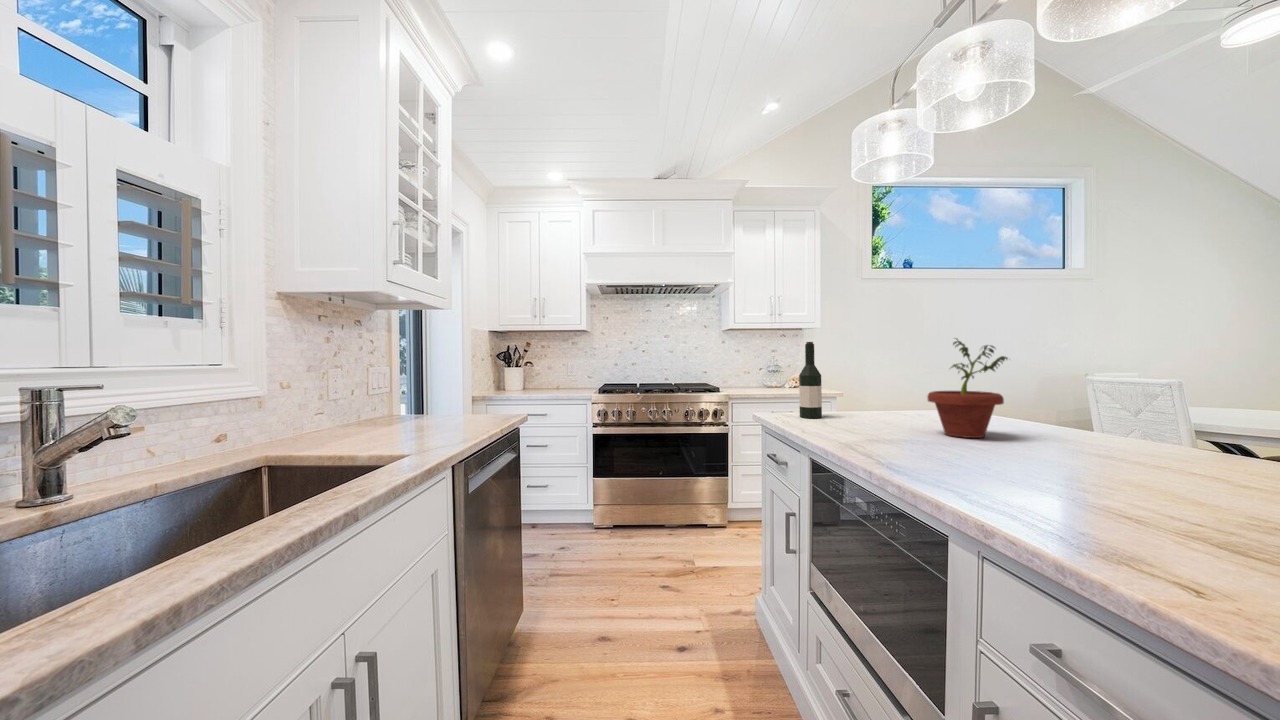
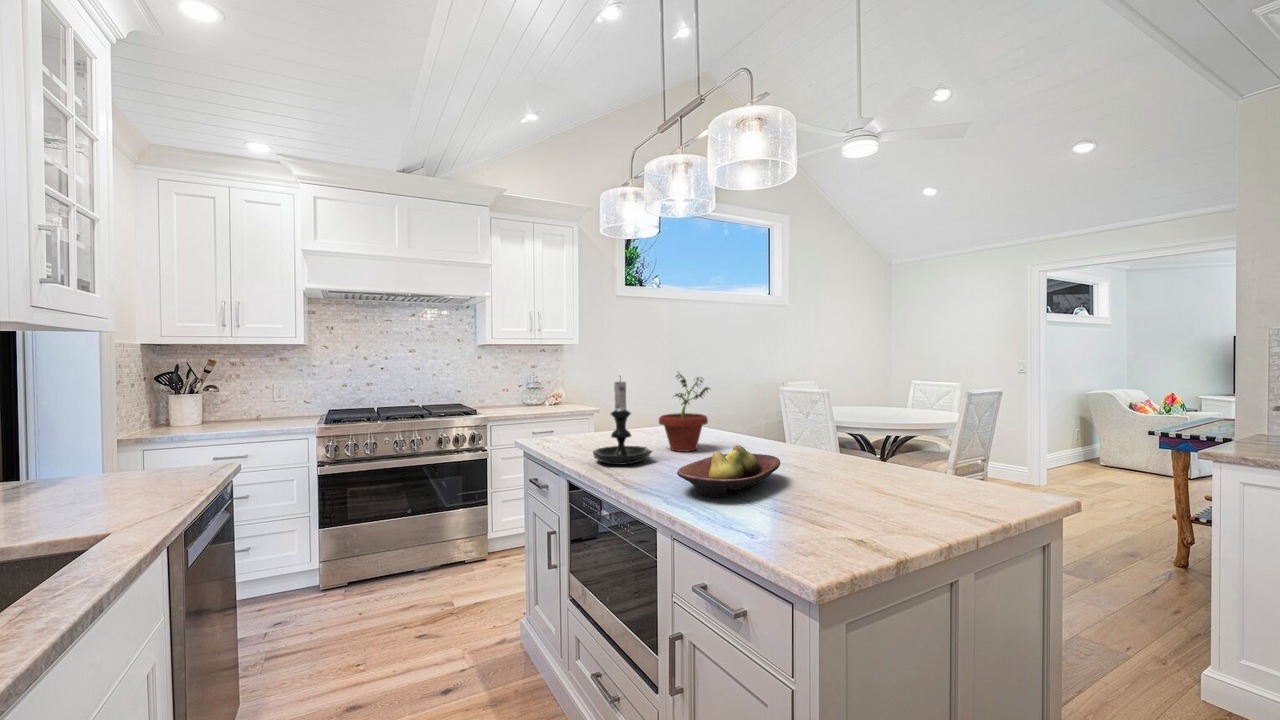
candle holder: none [841,338,924,444] -> present [593,376,652,465]
wine bottle: present [799,342,822,418] -> none [559,371,579,442]
fruit bowl: none [979,429,1182,505] -> present [677,445,780,498]

